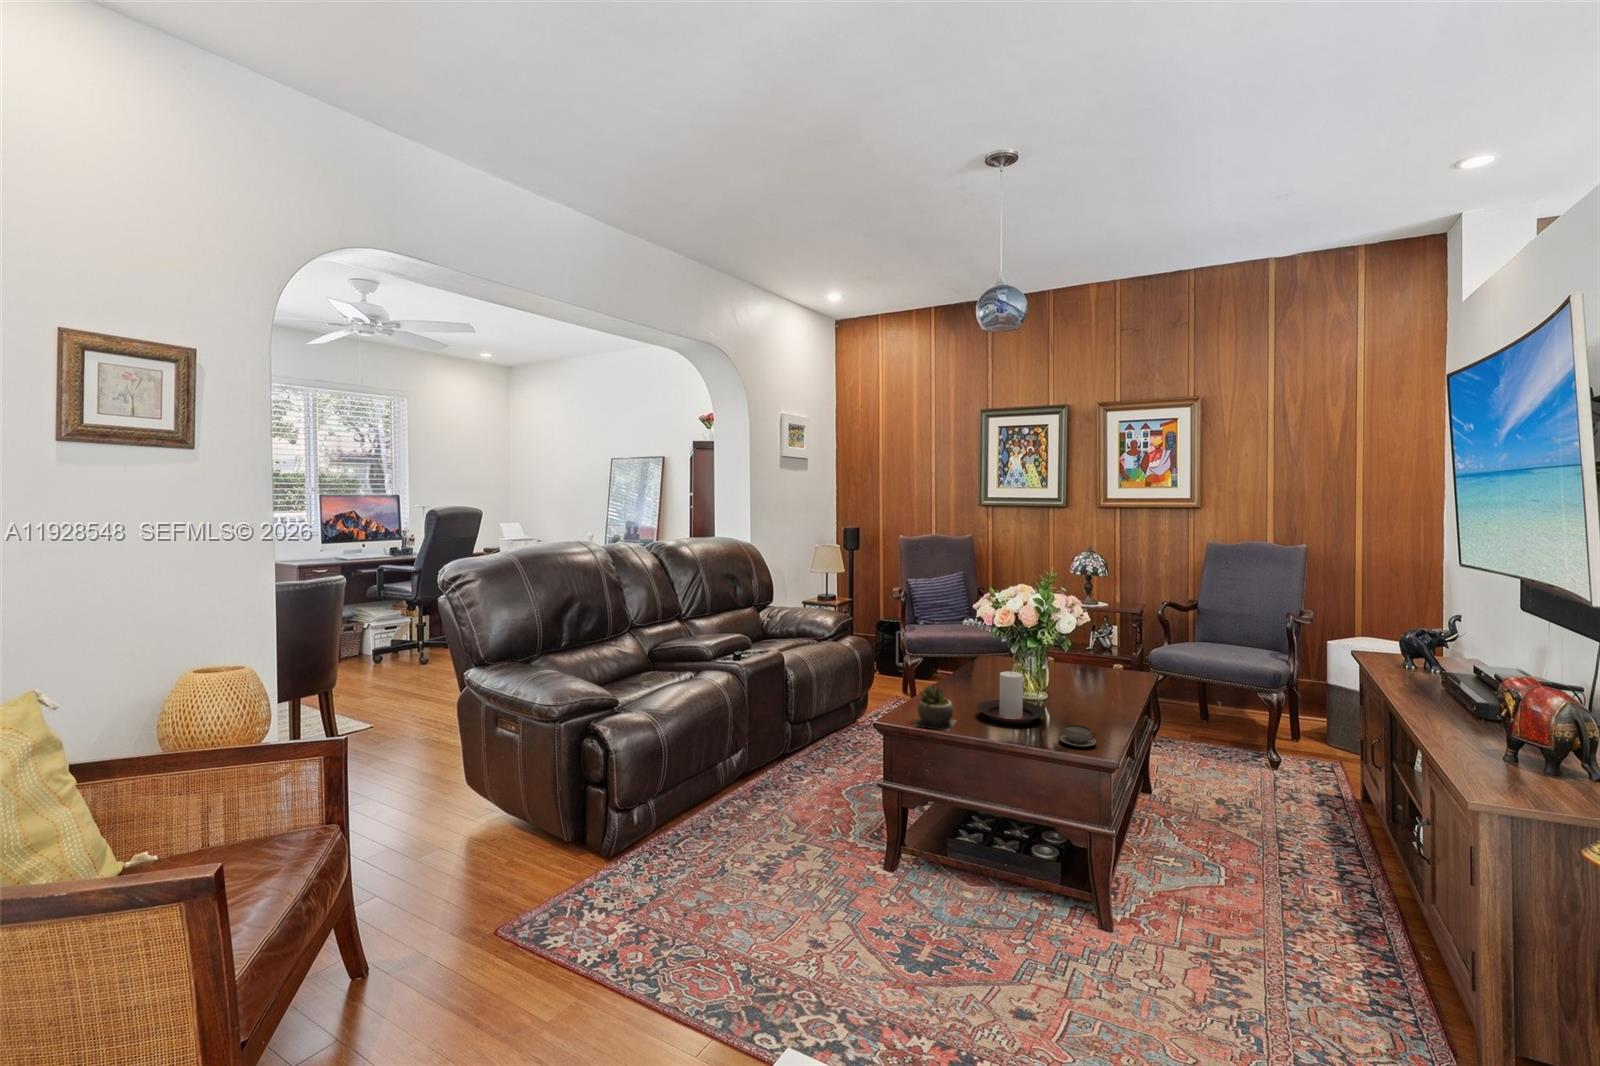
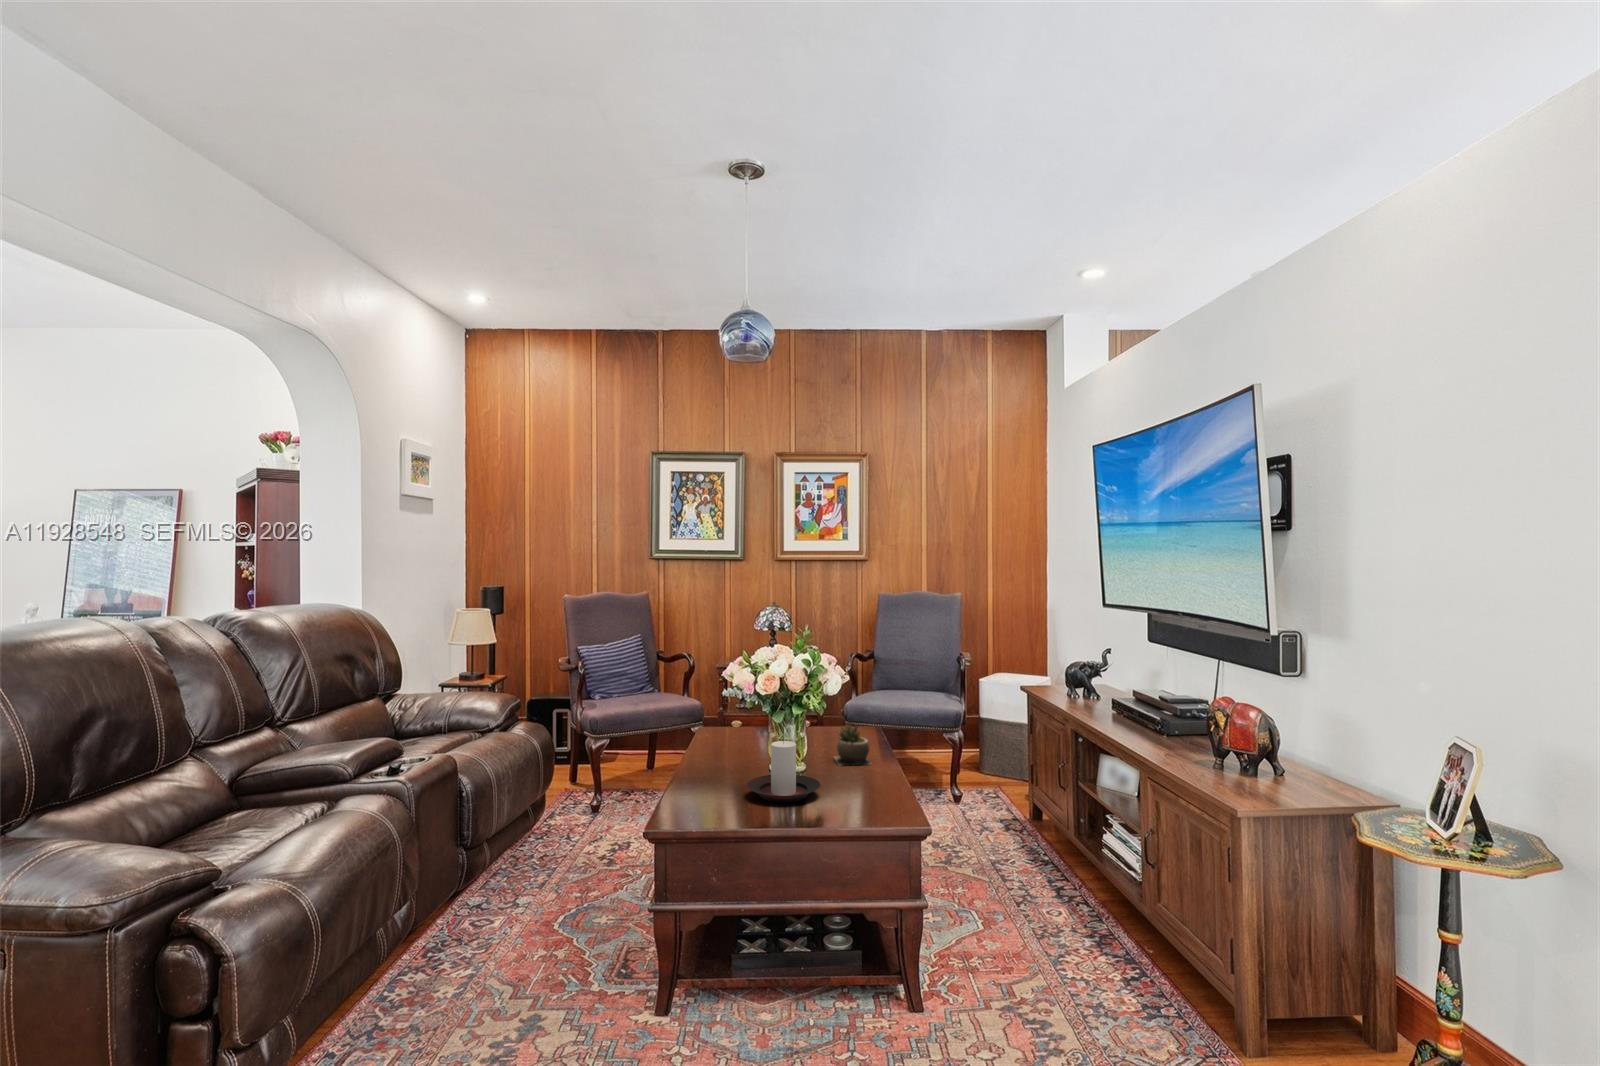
succulent plant: present [914,685,956,731] -> present [834,725,871,766]
teacup: present [1059,725,1097,747] -> none [850,791,889,814]

